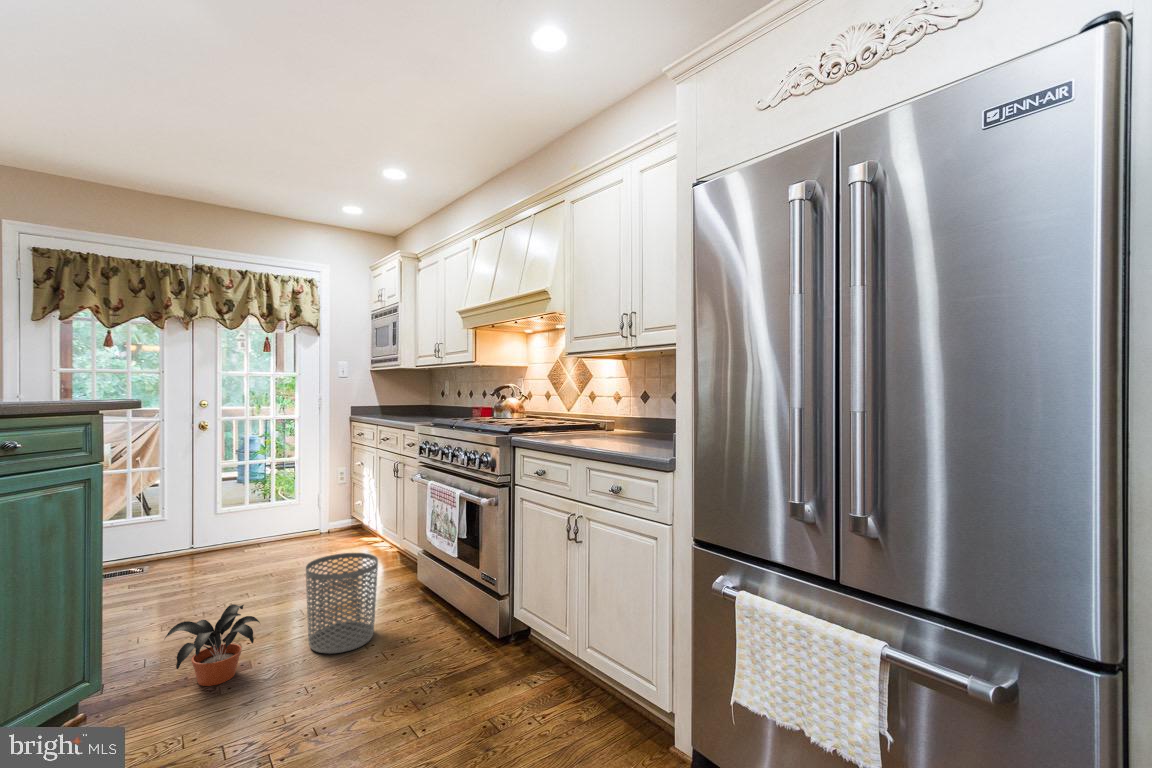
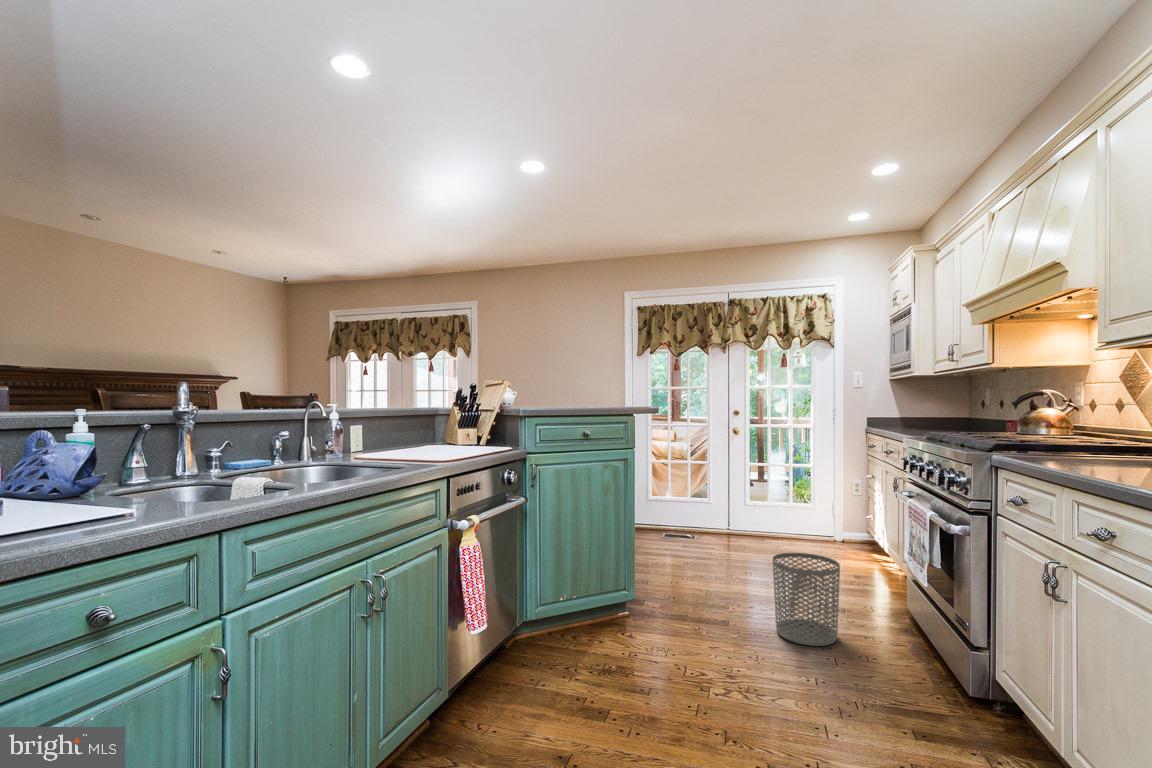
potted plant: present [165,604,260,686] -> none [672,571,736,629]

